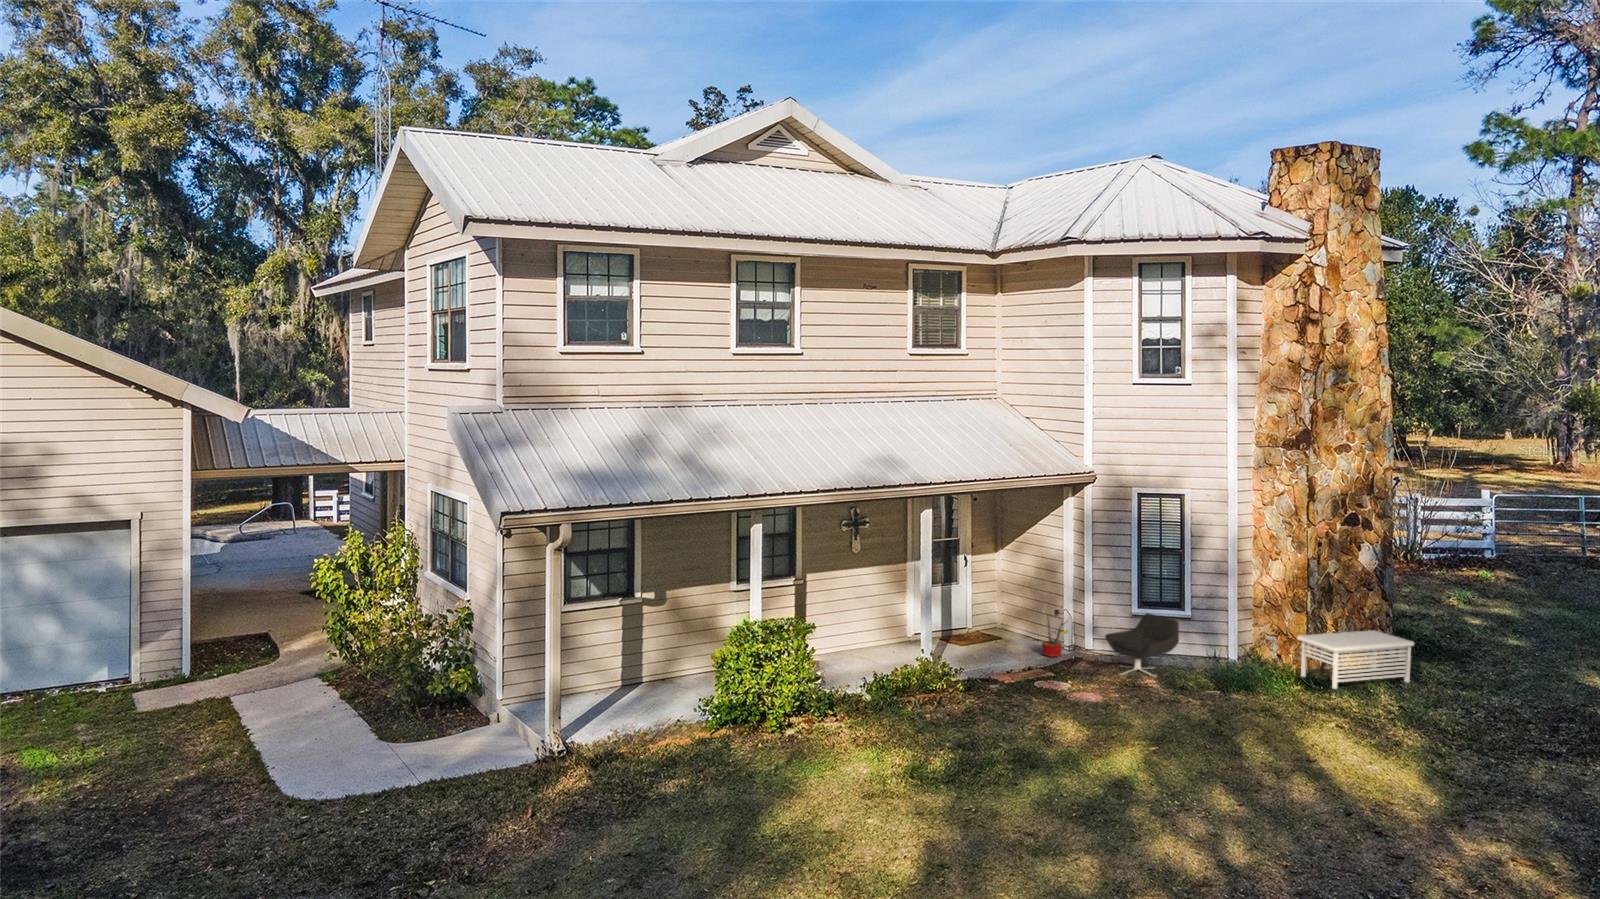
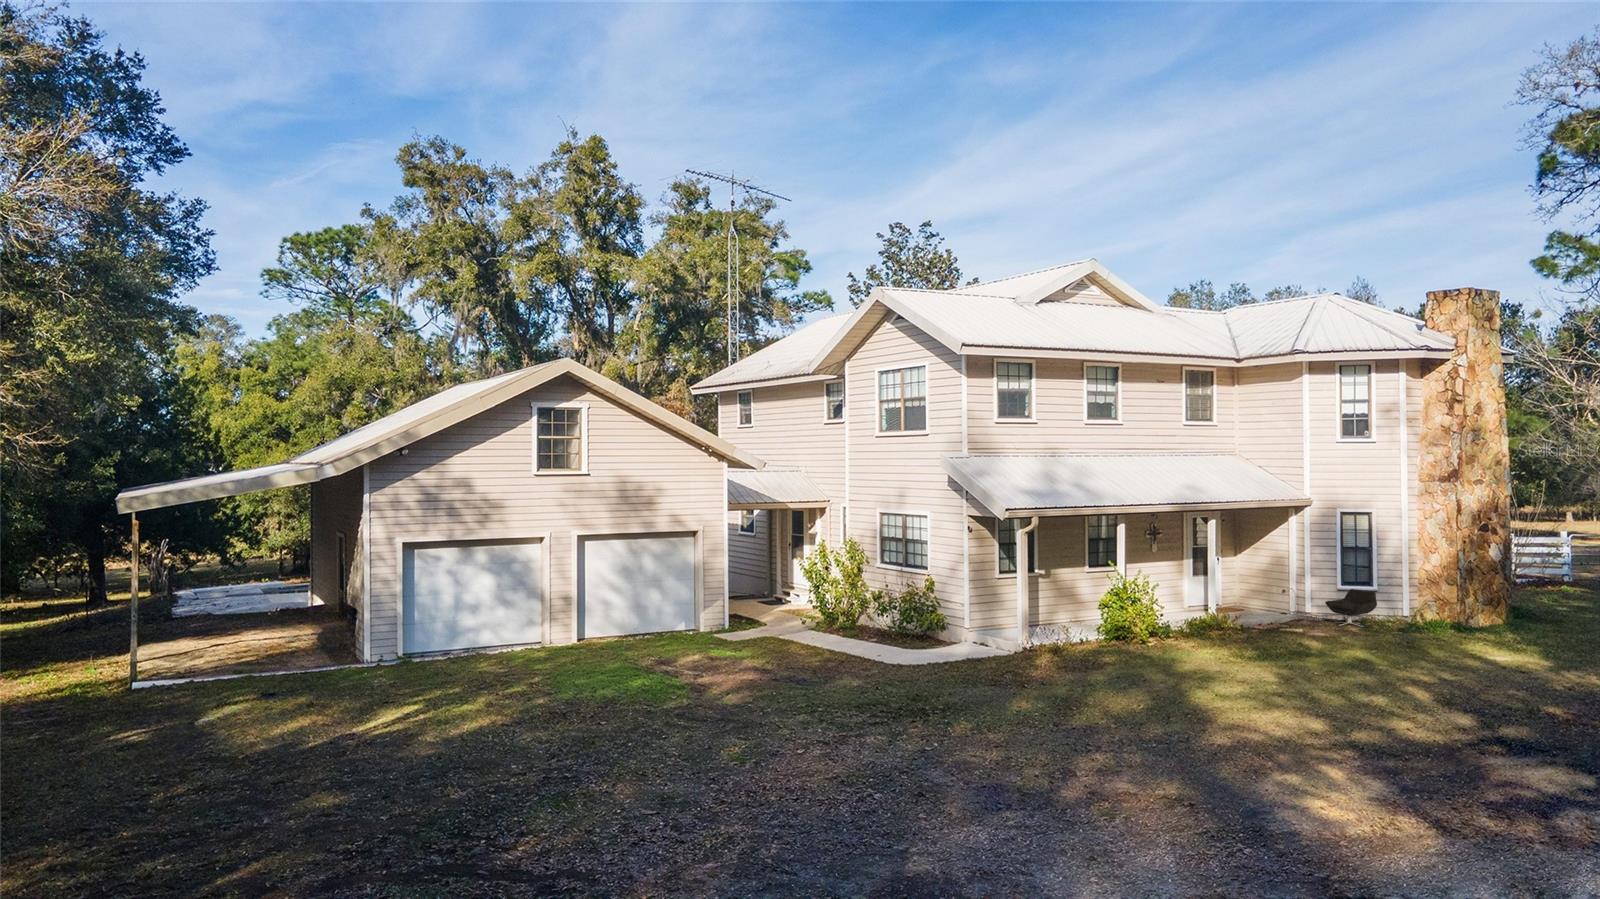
decorative plant: present [1042,609,1068,657] -> none [1279,586,1300,618]
storage bench: present [1297,630,1414,689] -> none [1456,600,1535,633]

